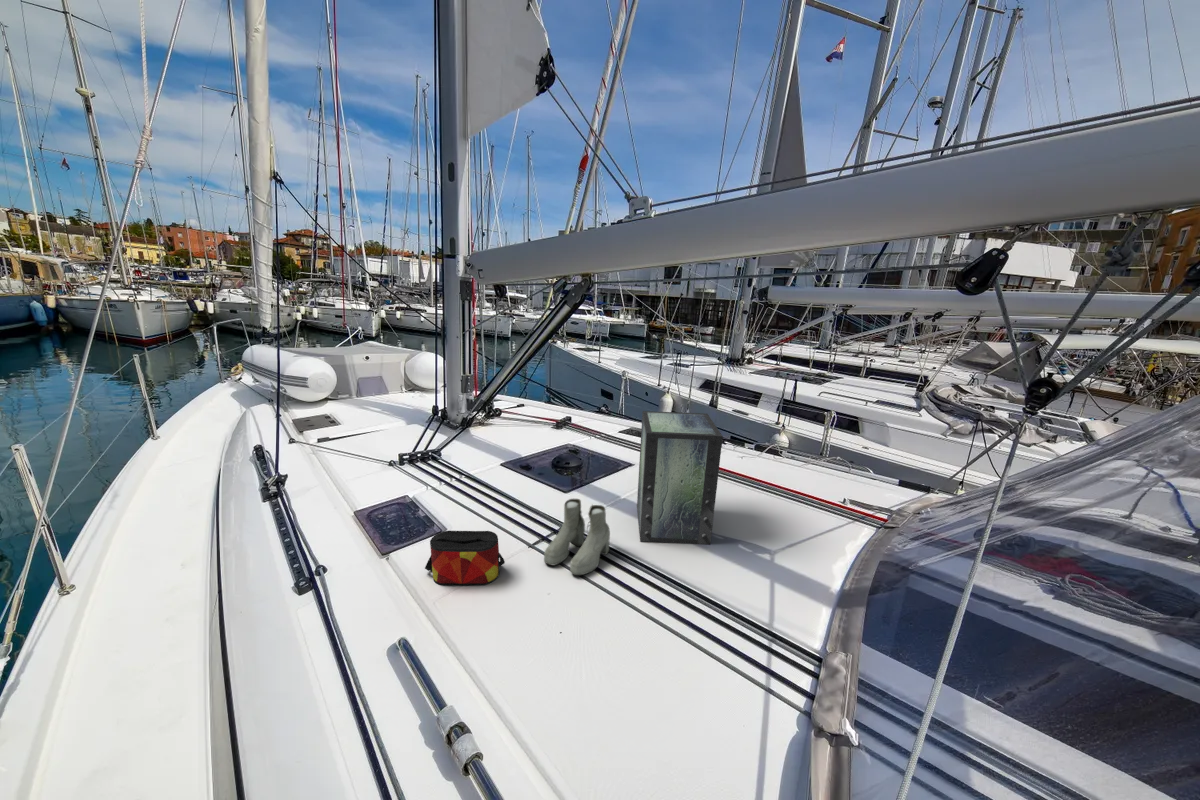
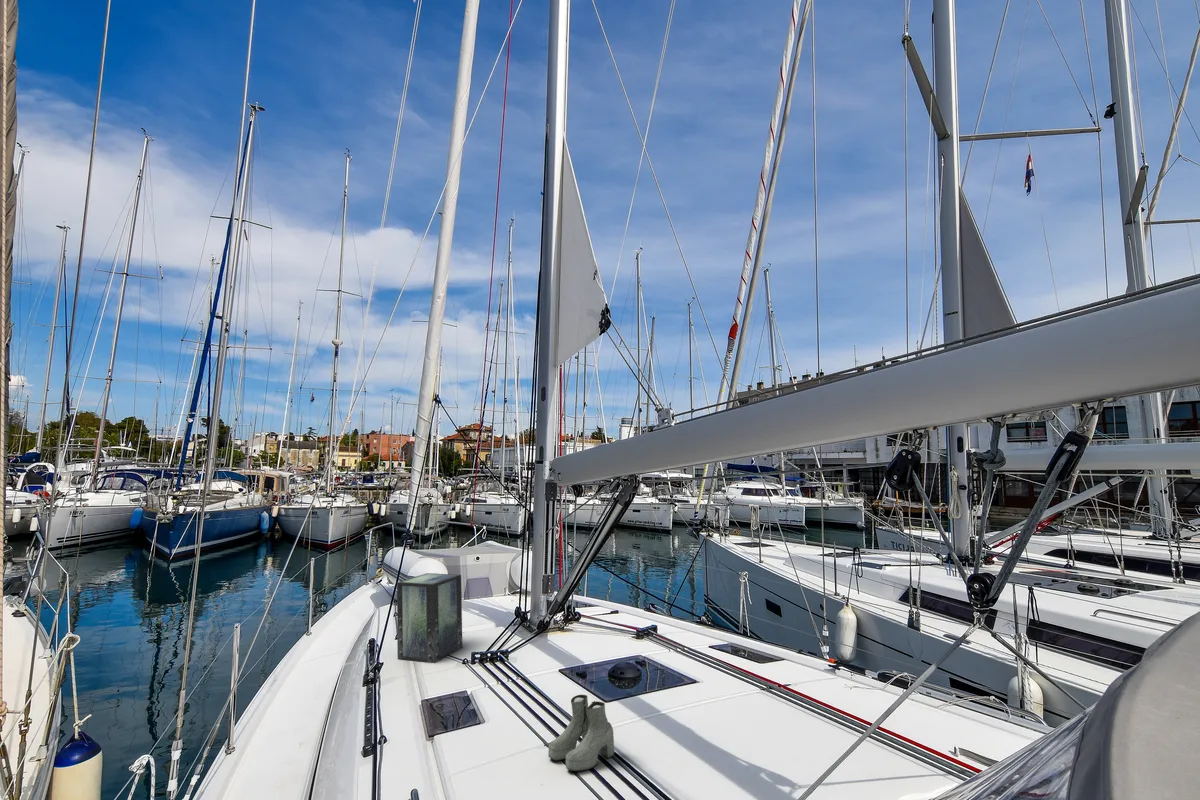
storage box: present [637,411,723,545] -> present [397,573,462,663]
bag: present [425,531,505,585] -> none [451,713,514,768]

